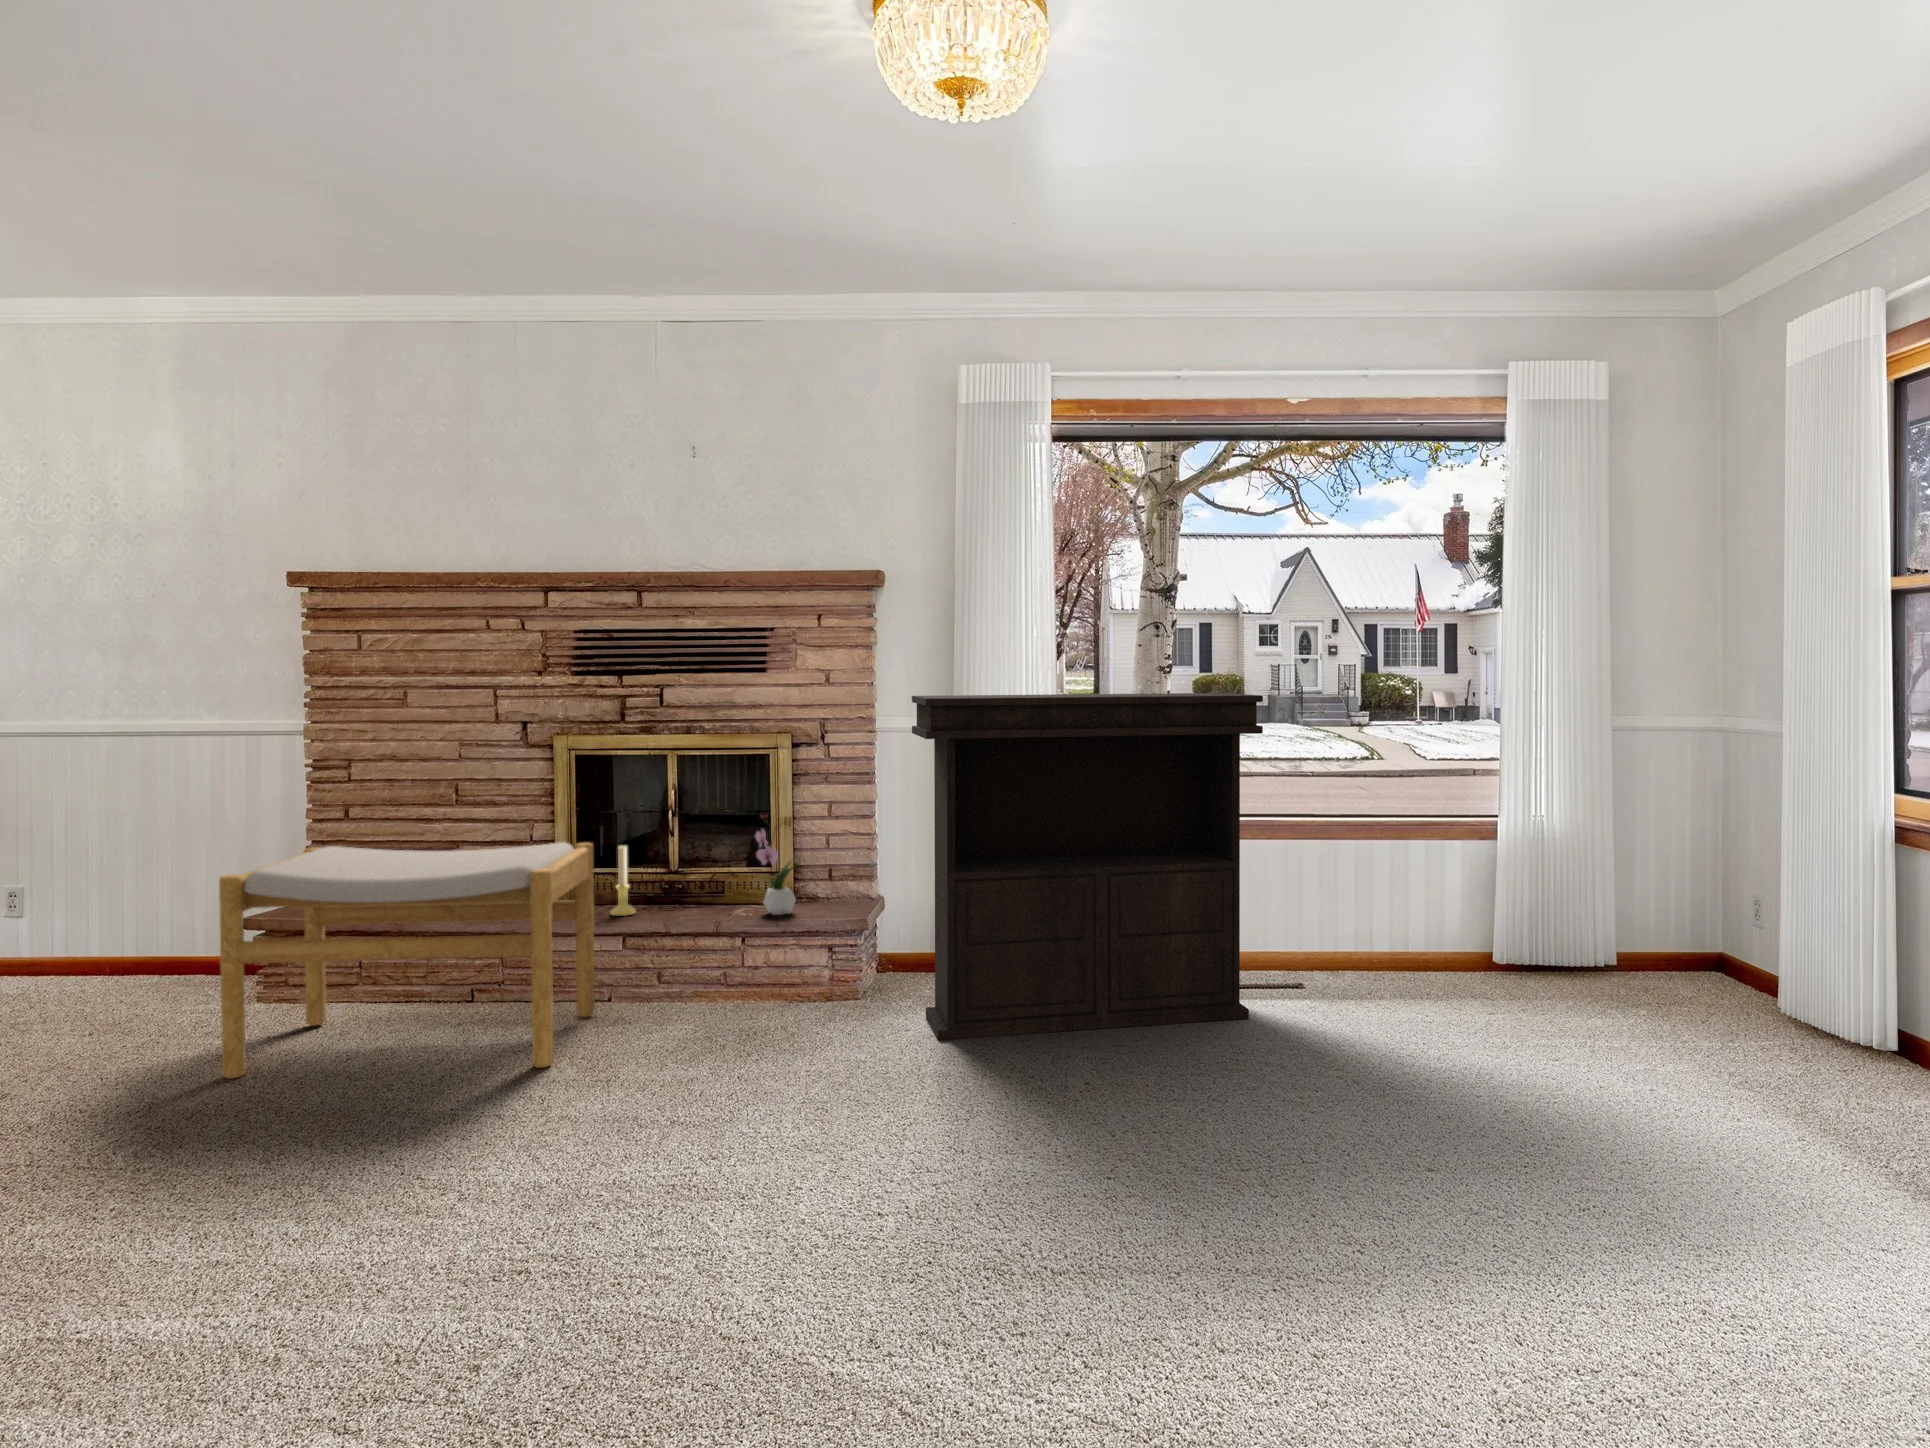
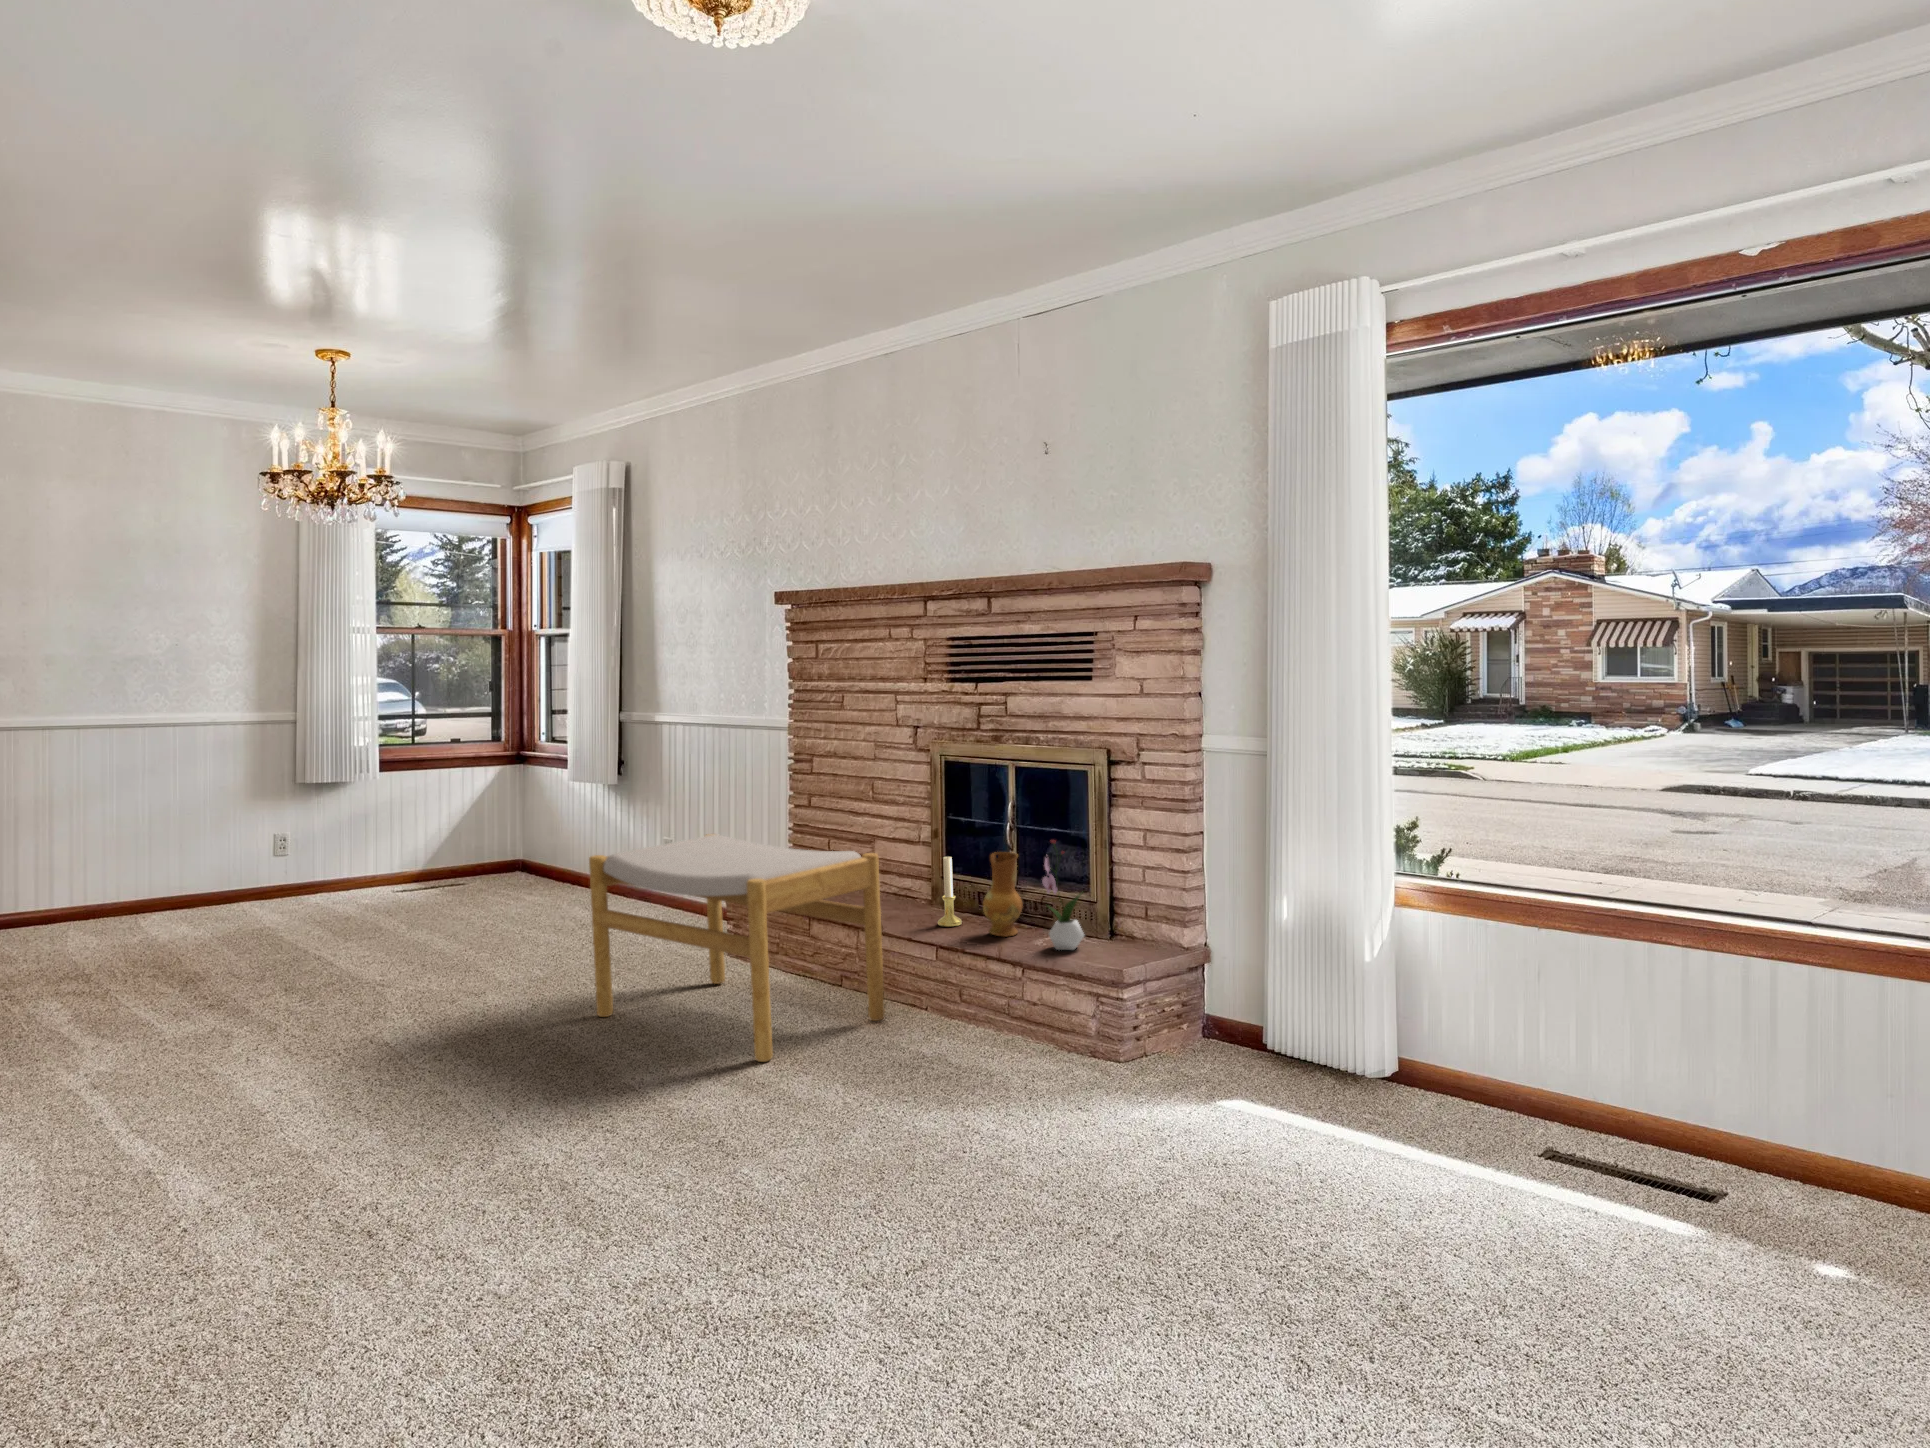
console table: present [912,693,1263,1040] -> none [1060,722,1534,1212]
ceramic jug: none [676,833,716,914] -> present [983,852,1023,937]

